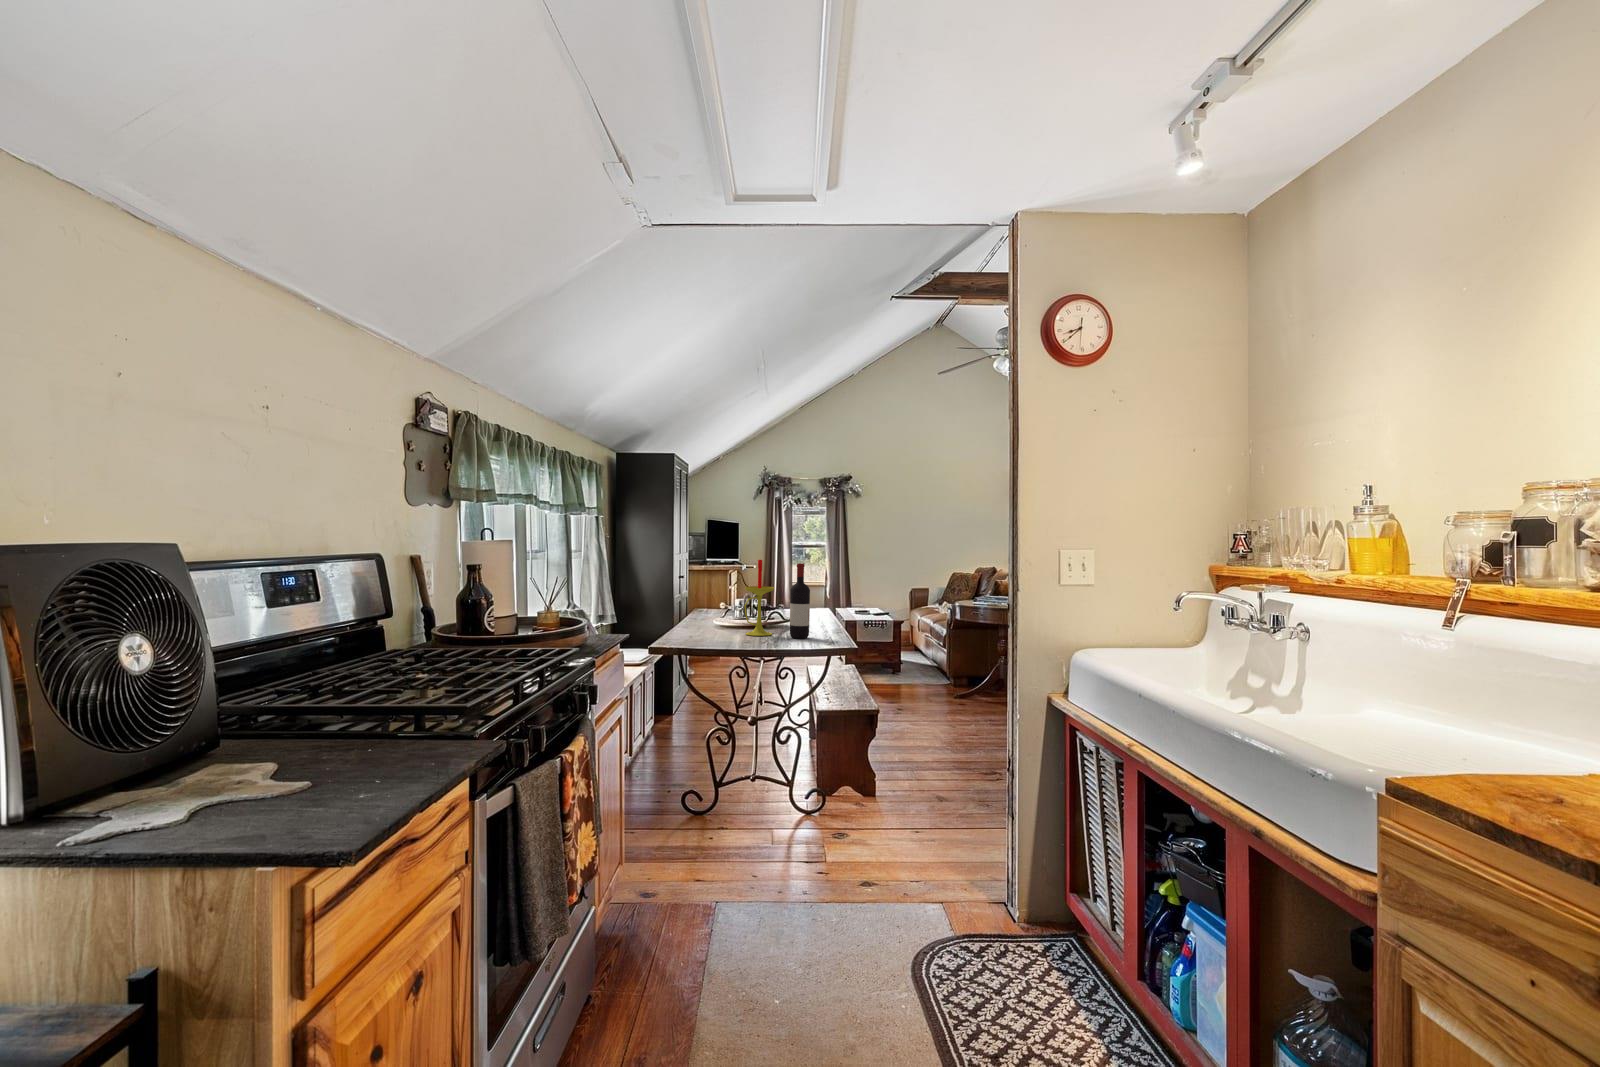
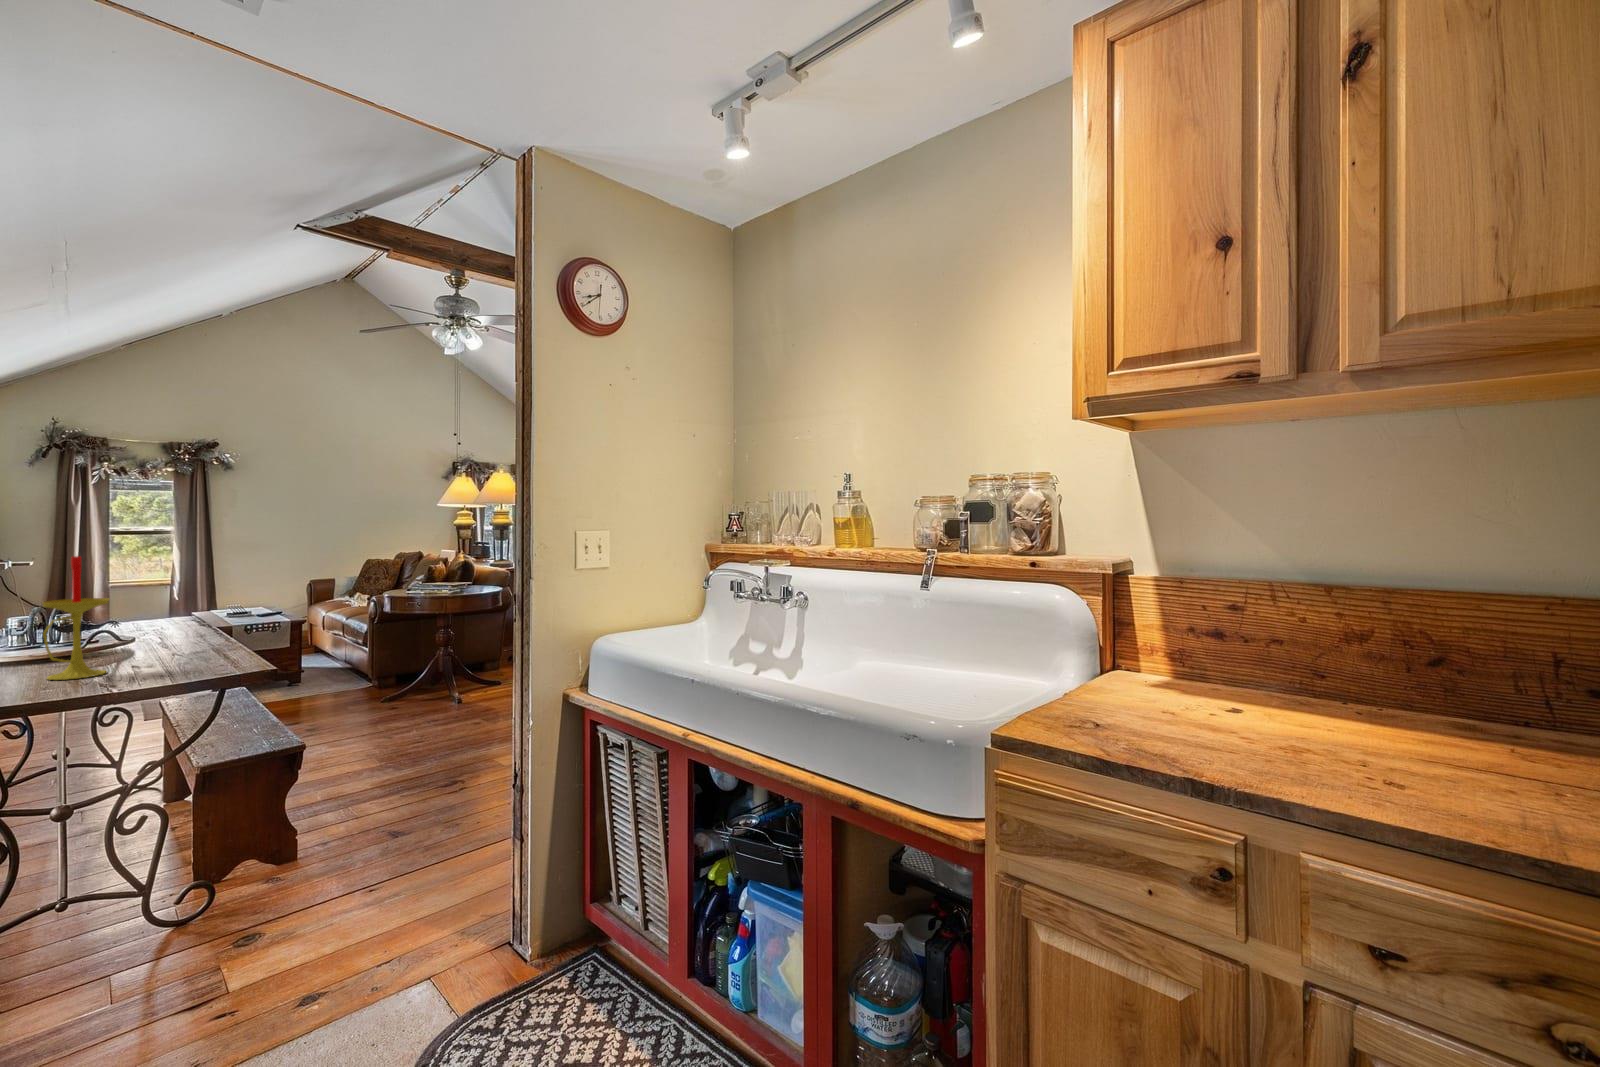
wine bottle: present [790,563,810,639] -> none [146,559,186,673]

